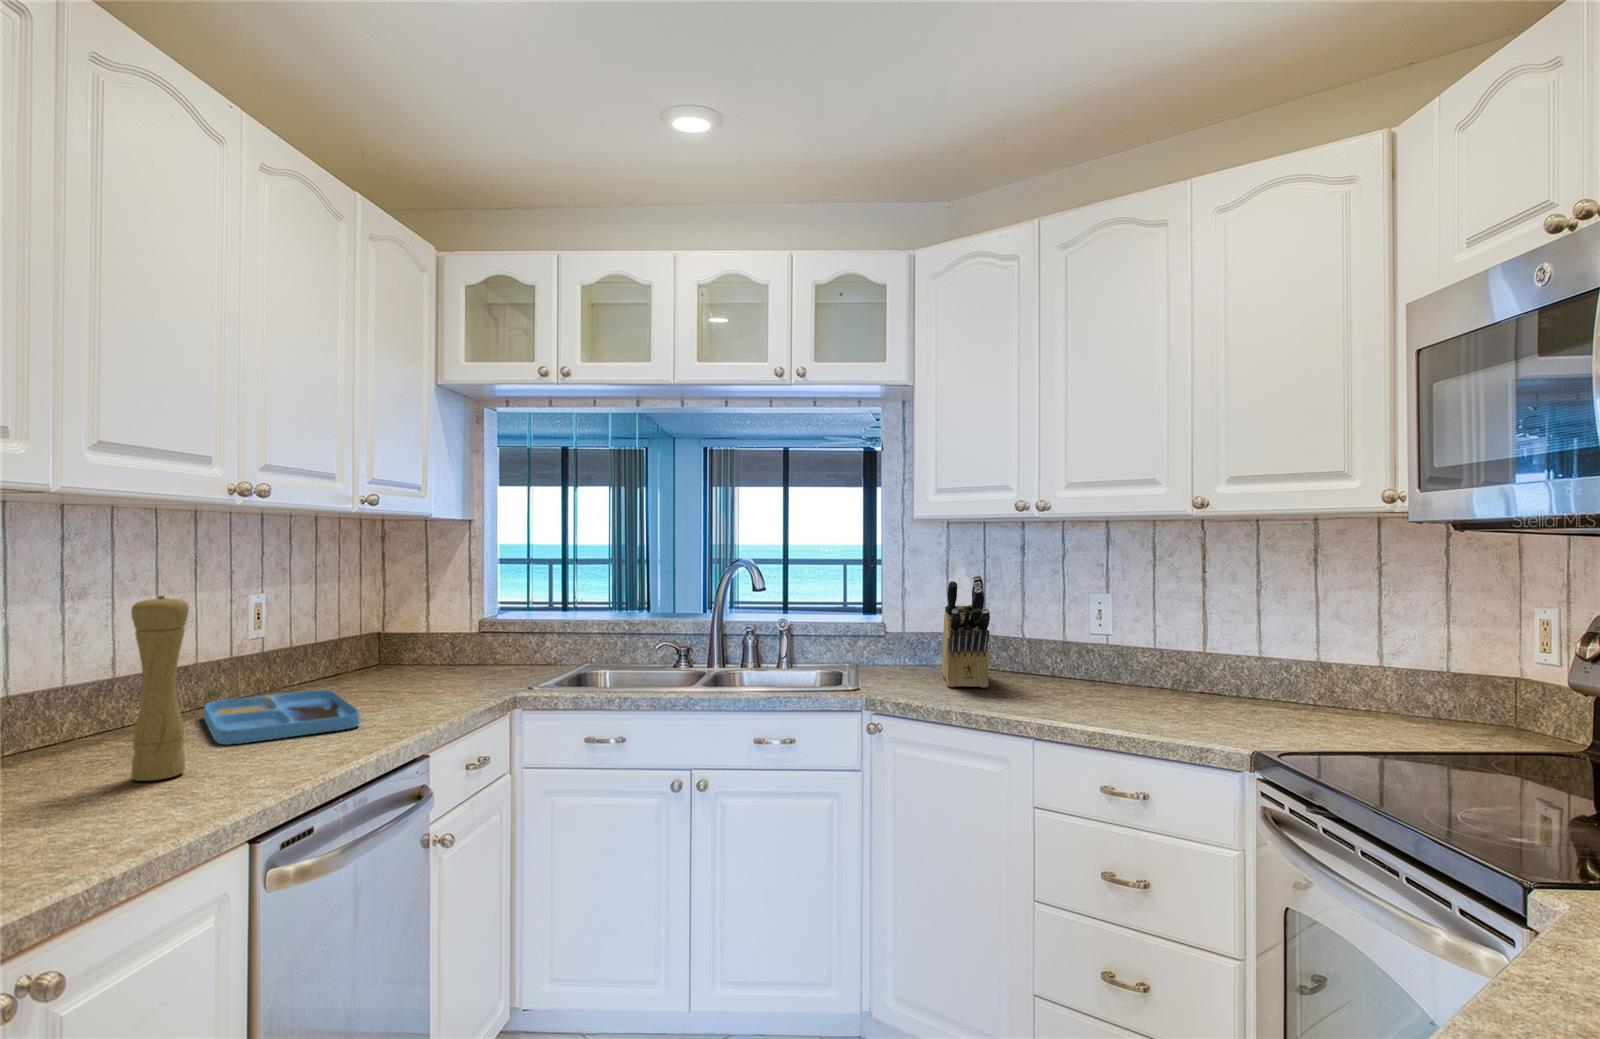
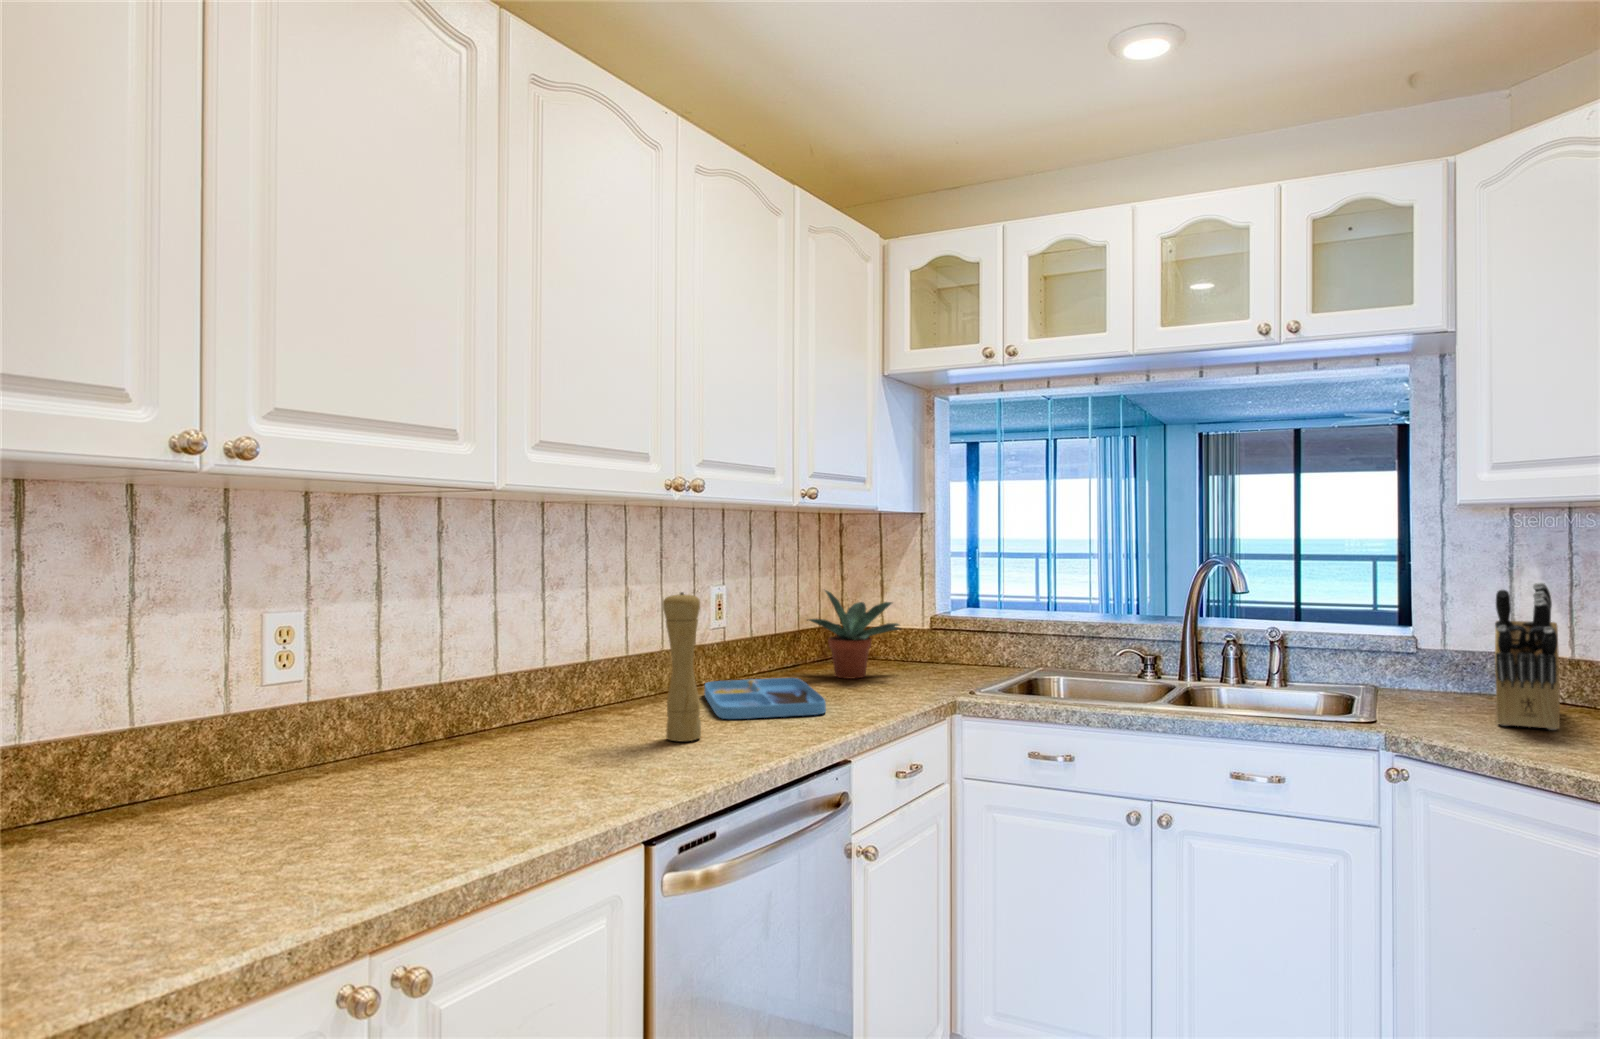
potted plant: none [342,595,452,686] -> present [807,591,900,679]

